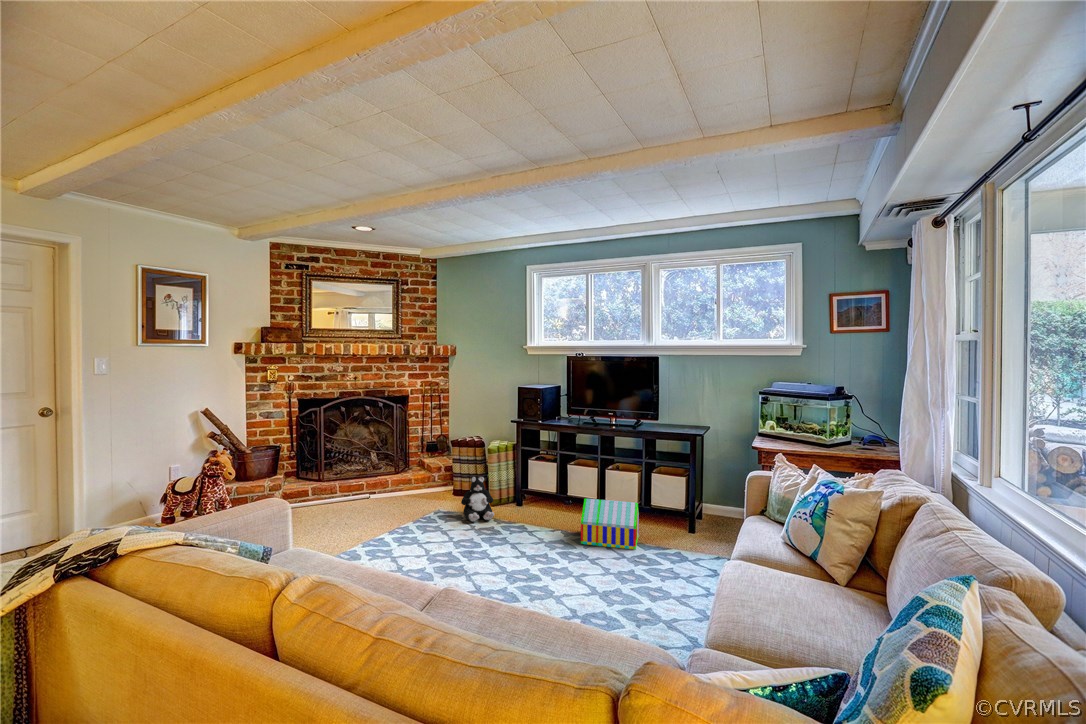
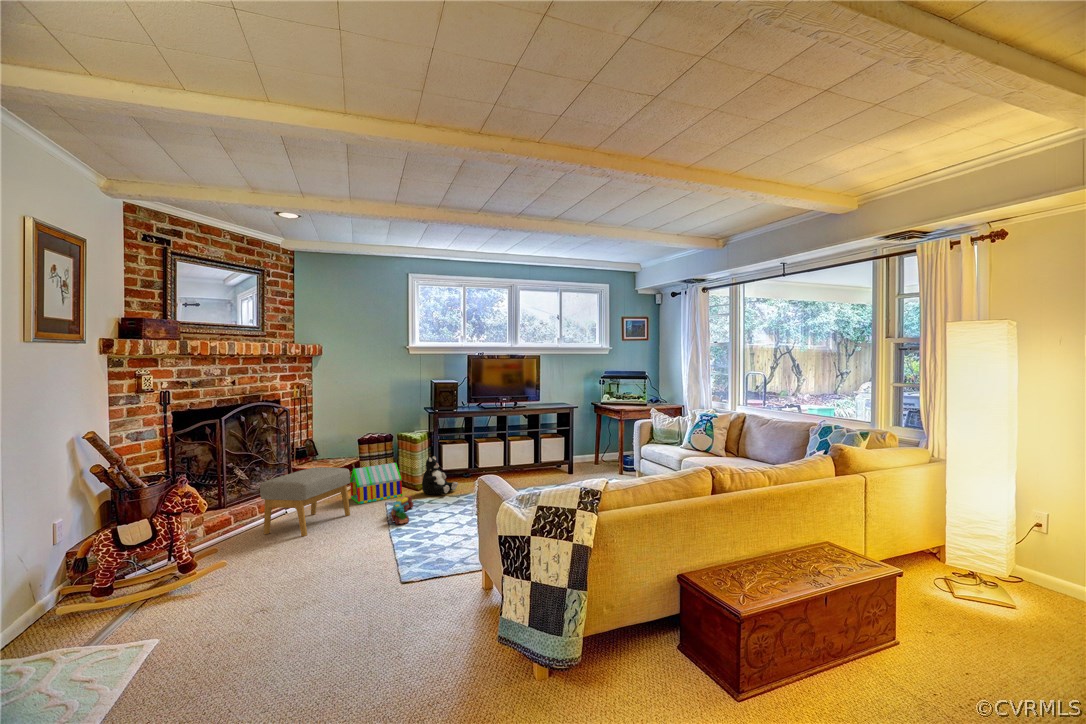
footstool: none [310,463,383,525] -> present [260,468,350,536]
toy house: present [581,499,639,550] -> present [350,463,402,504]
toy train: none [359,512,421,543] -> present [390,495,413,525]

